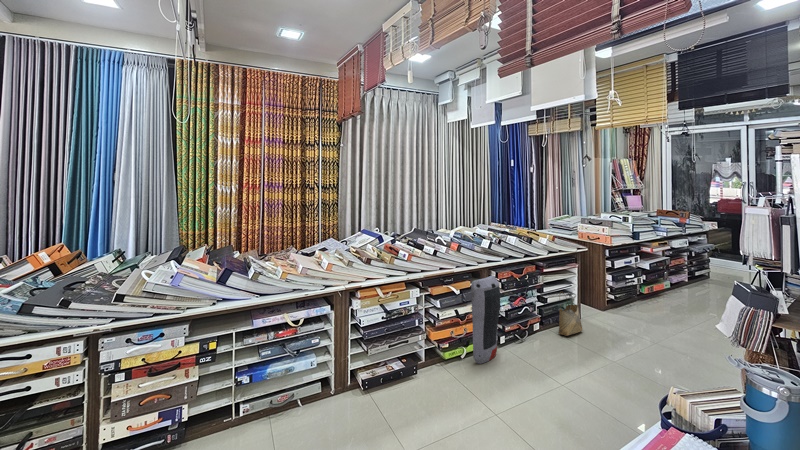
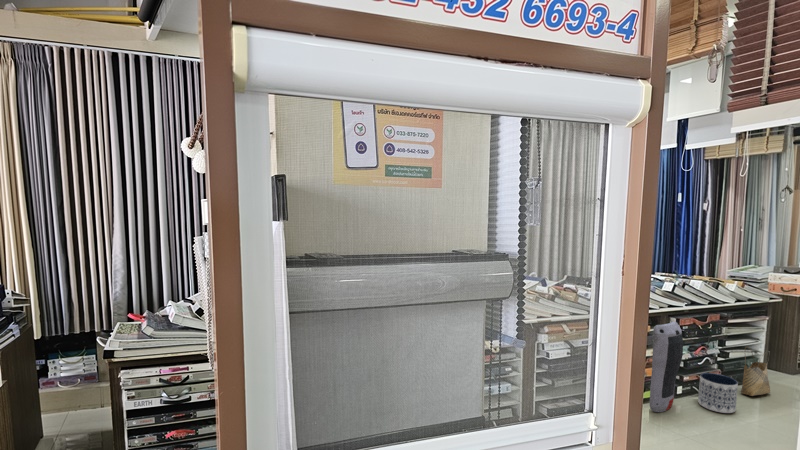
planter: none [520,320,552,356] -> present [698,373,738,413]

